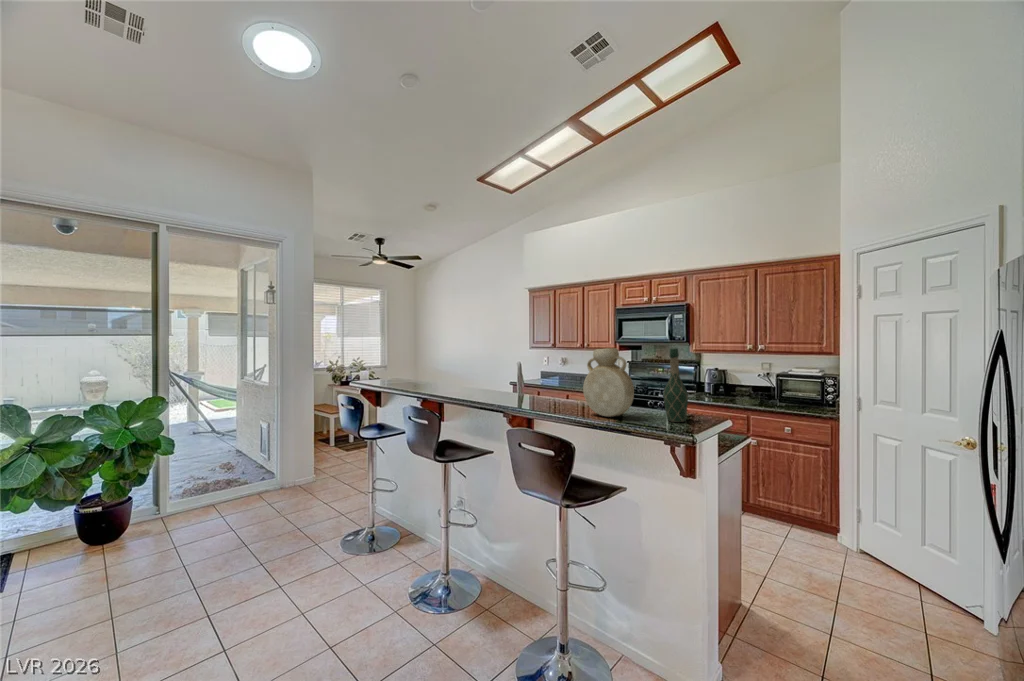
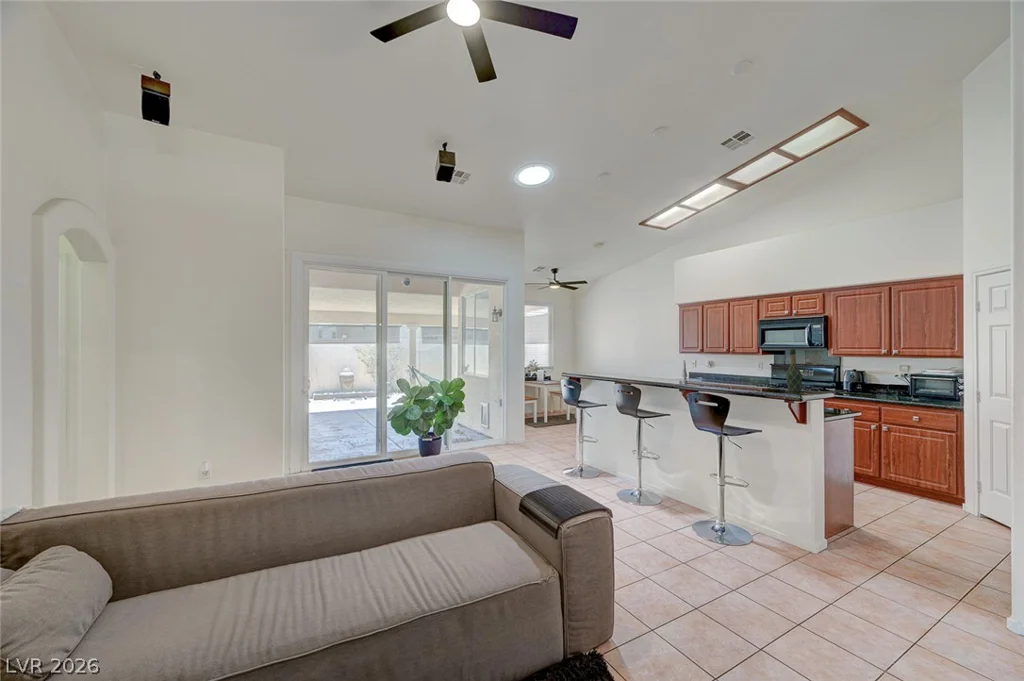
vase: present [583,348,634,417] -> none [734,349,767,389]

